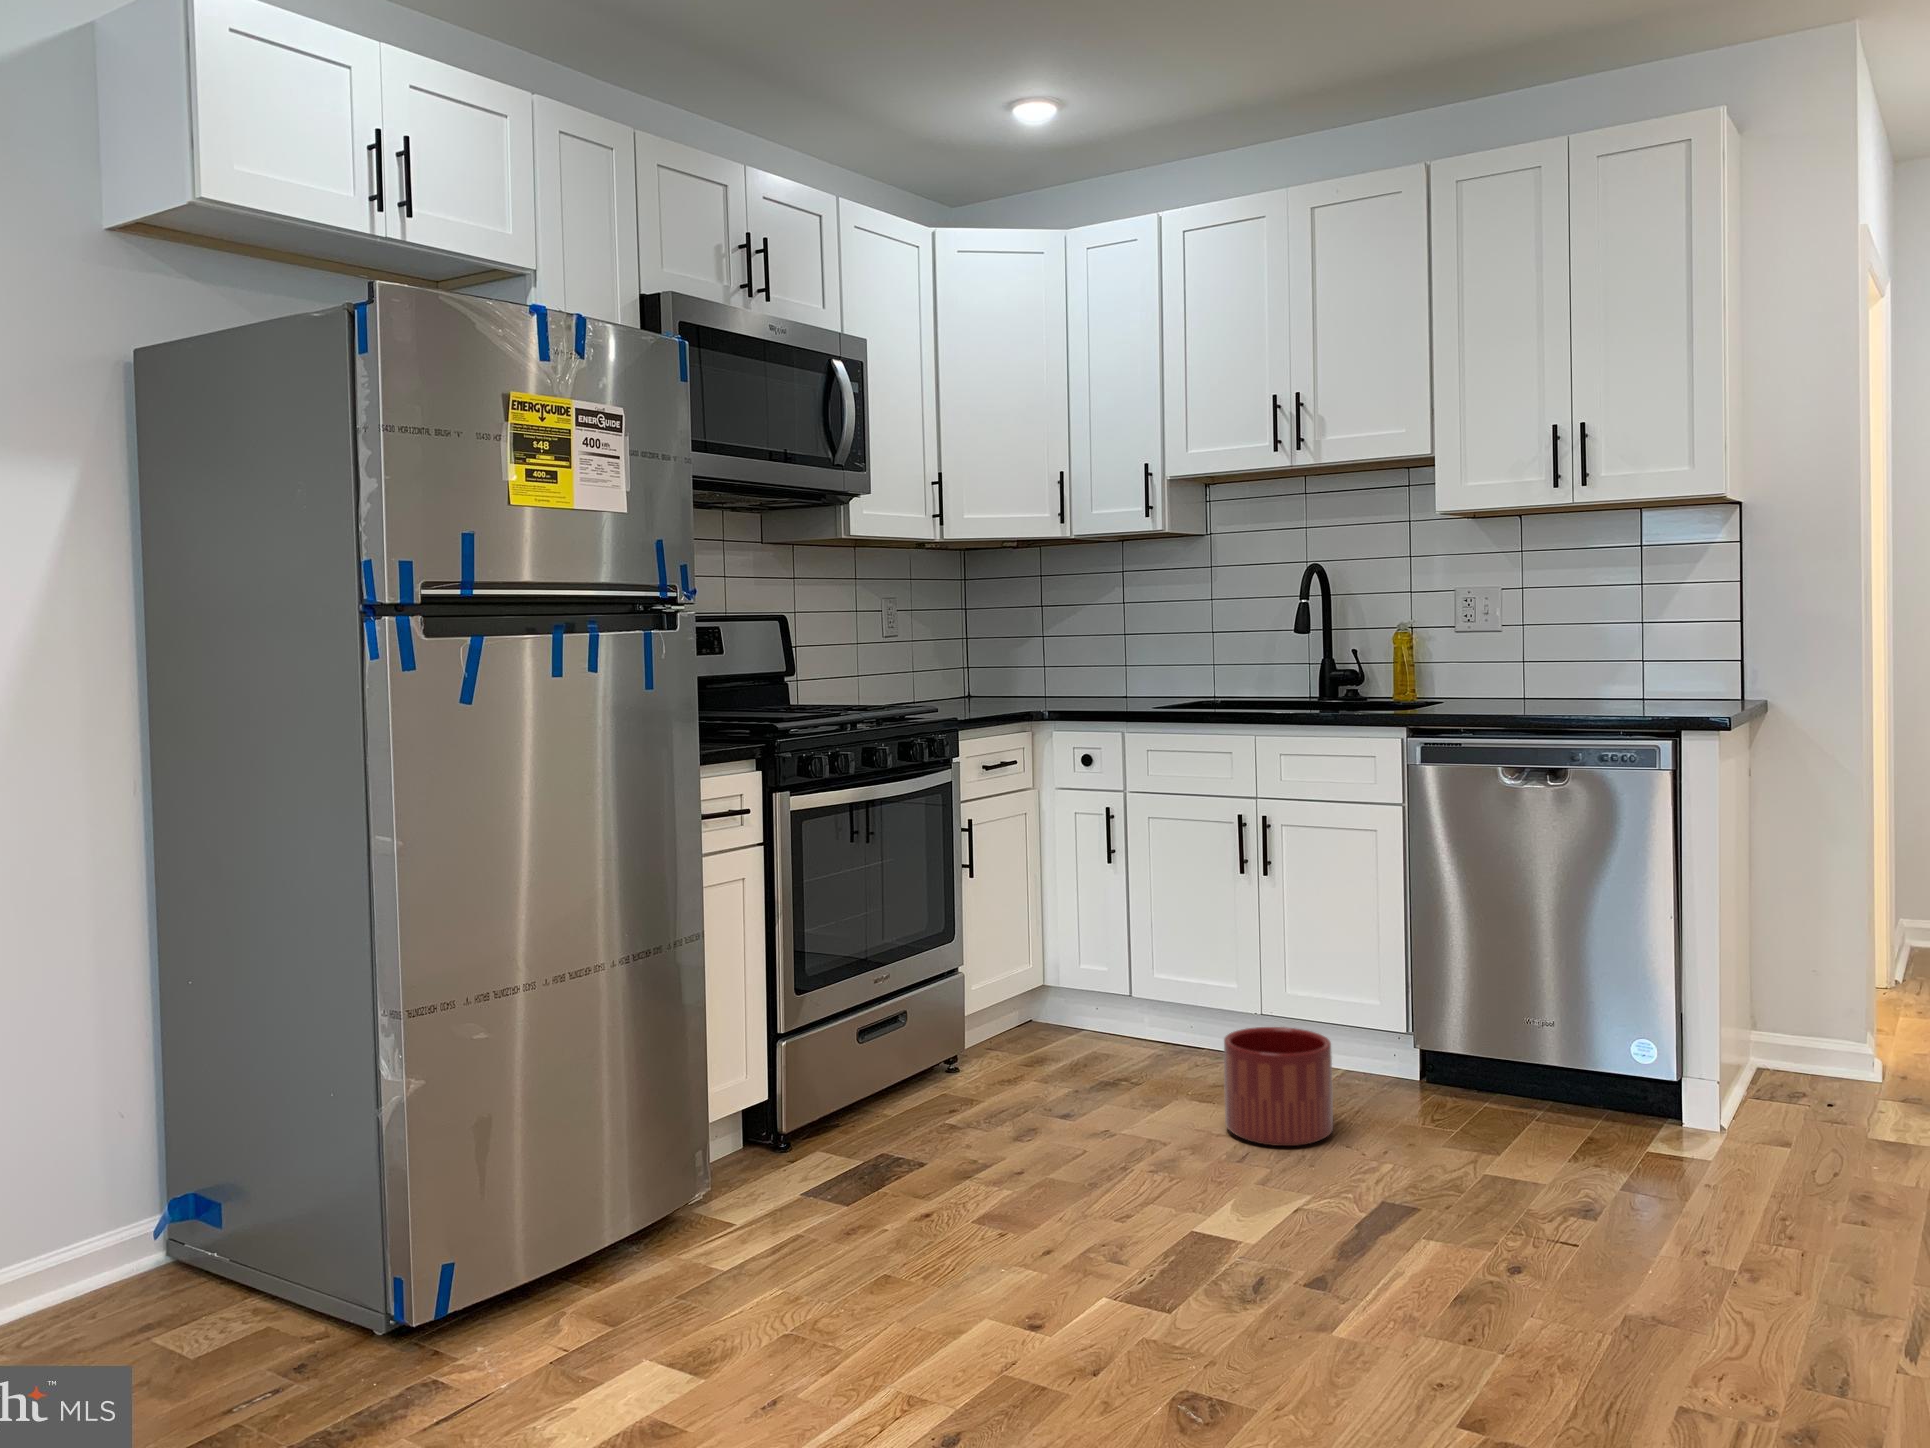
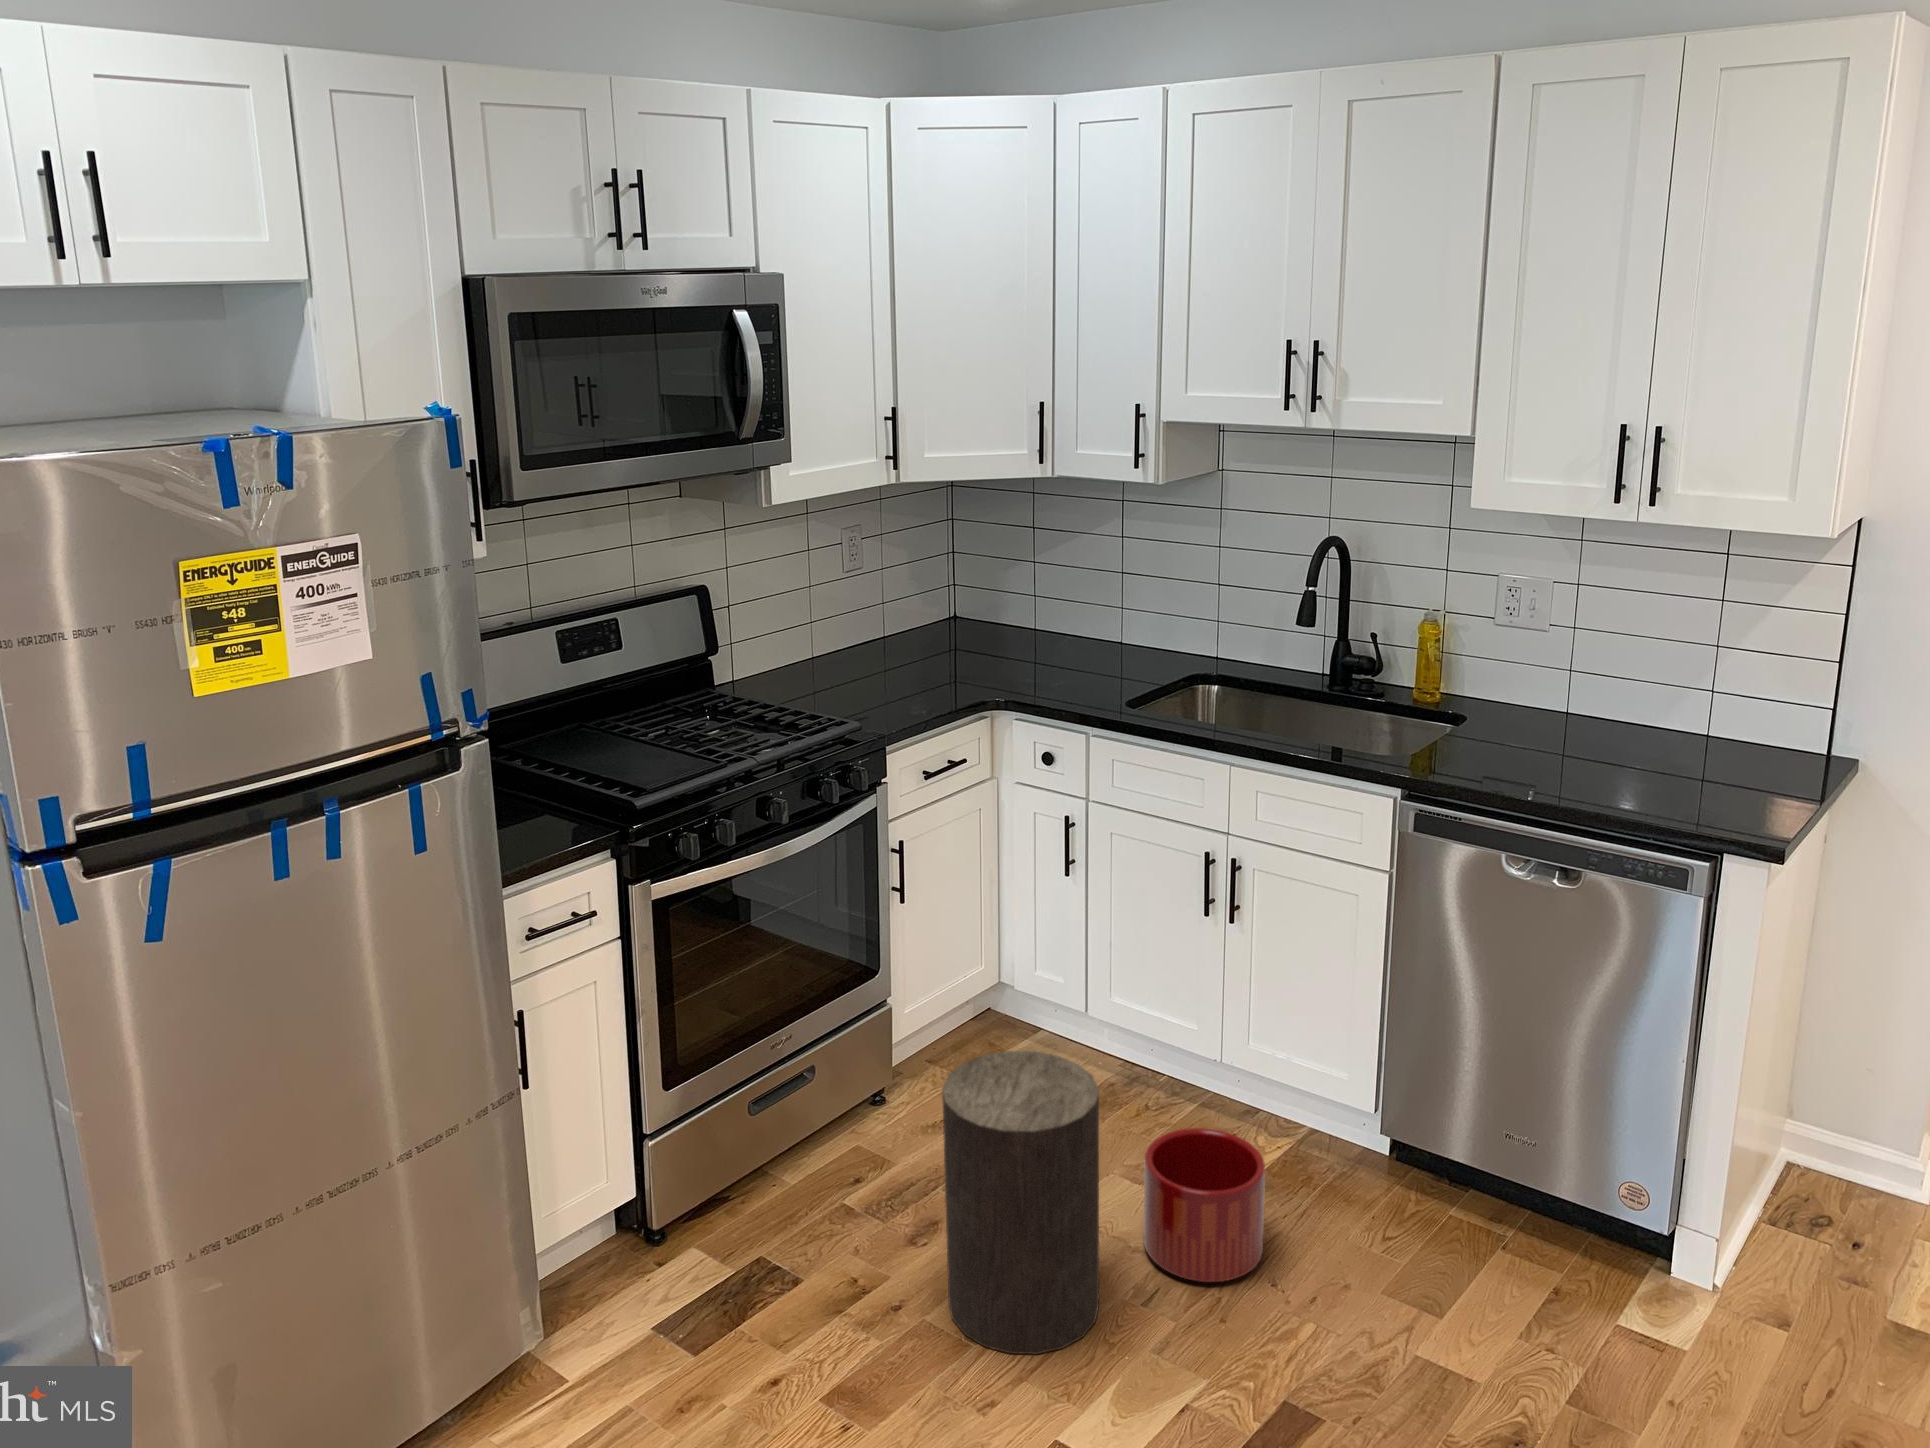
stool: none [1060,936,1202,1189] -> present [942,1051,1099,1354]

